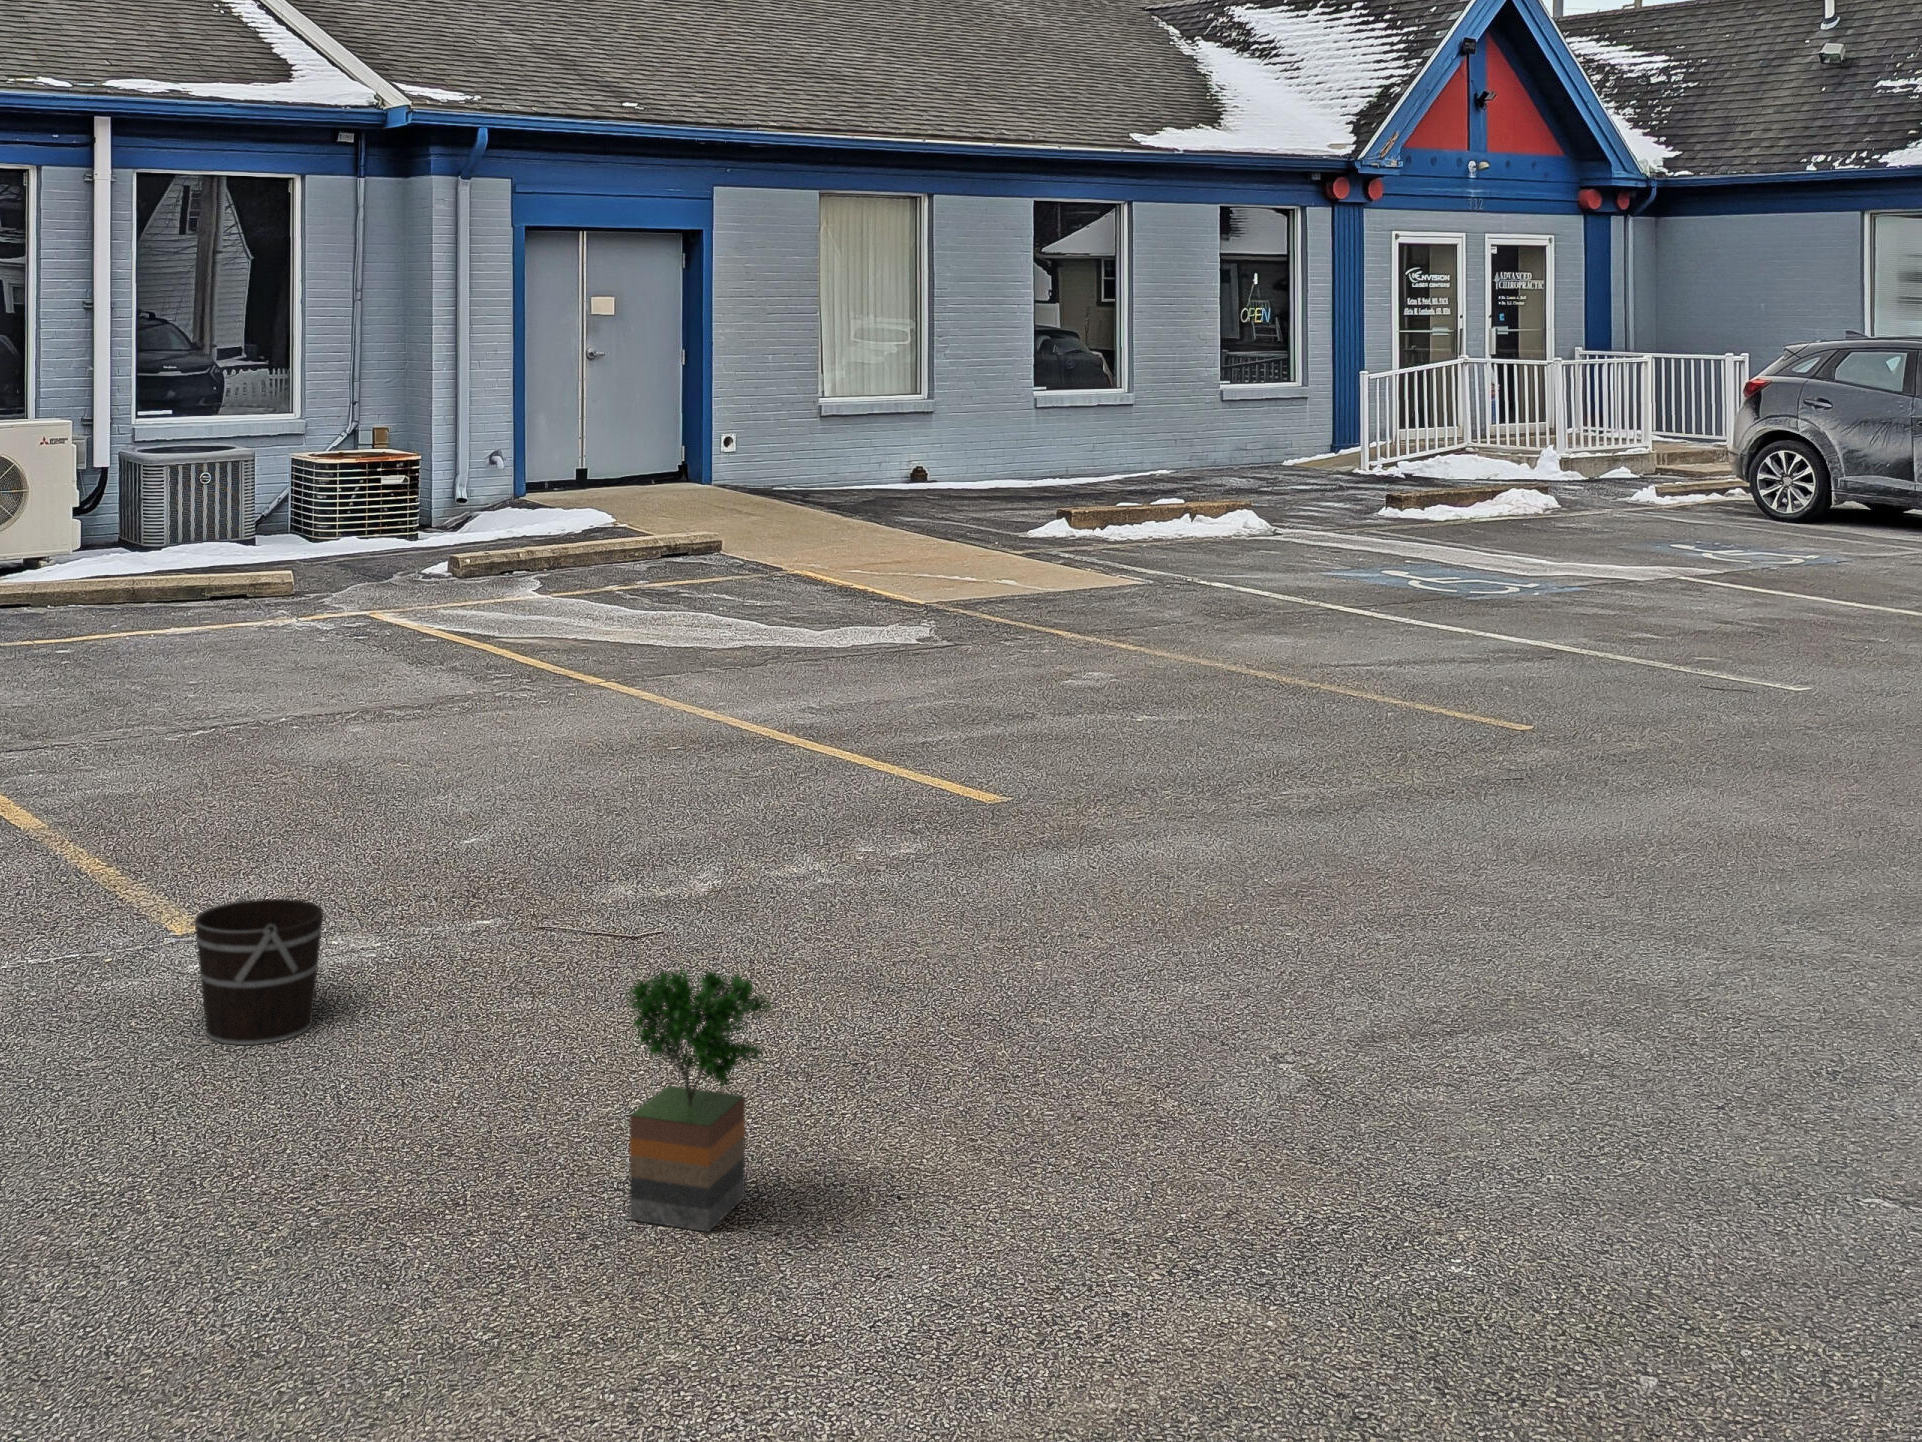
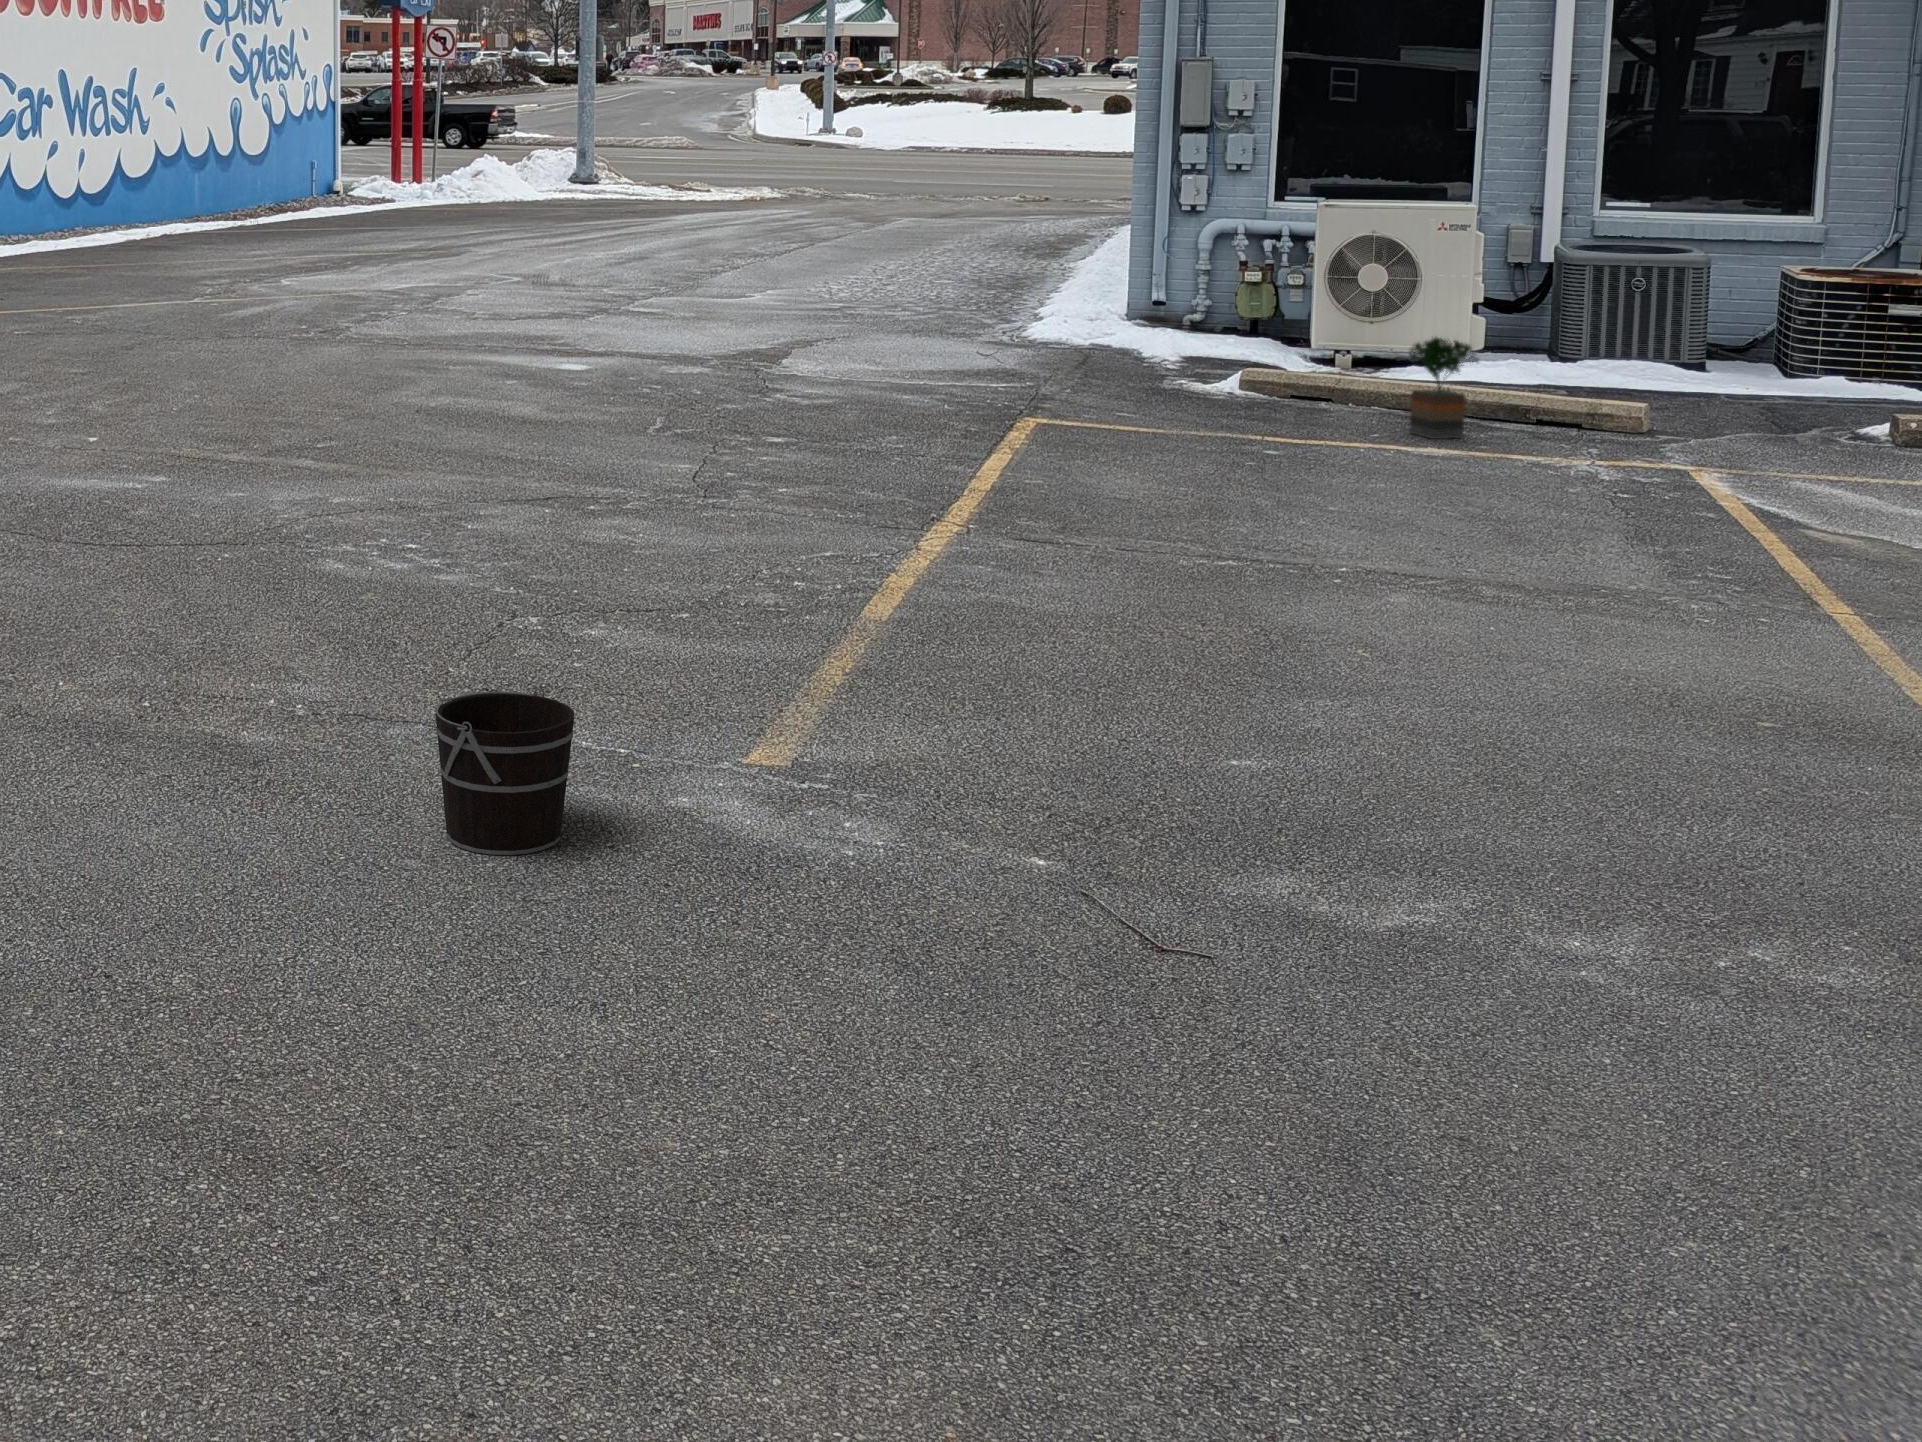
potted tree: present [626,968,772,1232] -> present [1409,338,1479,439]

